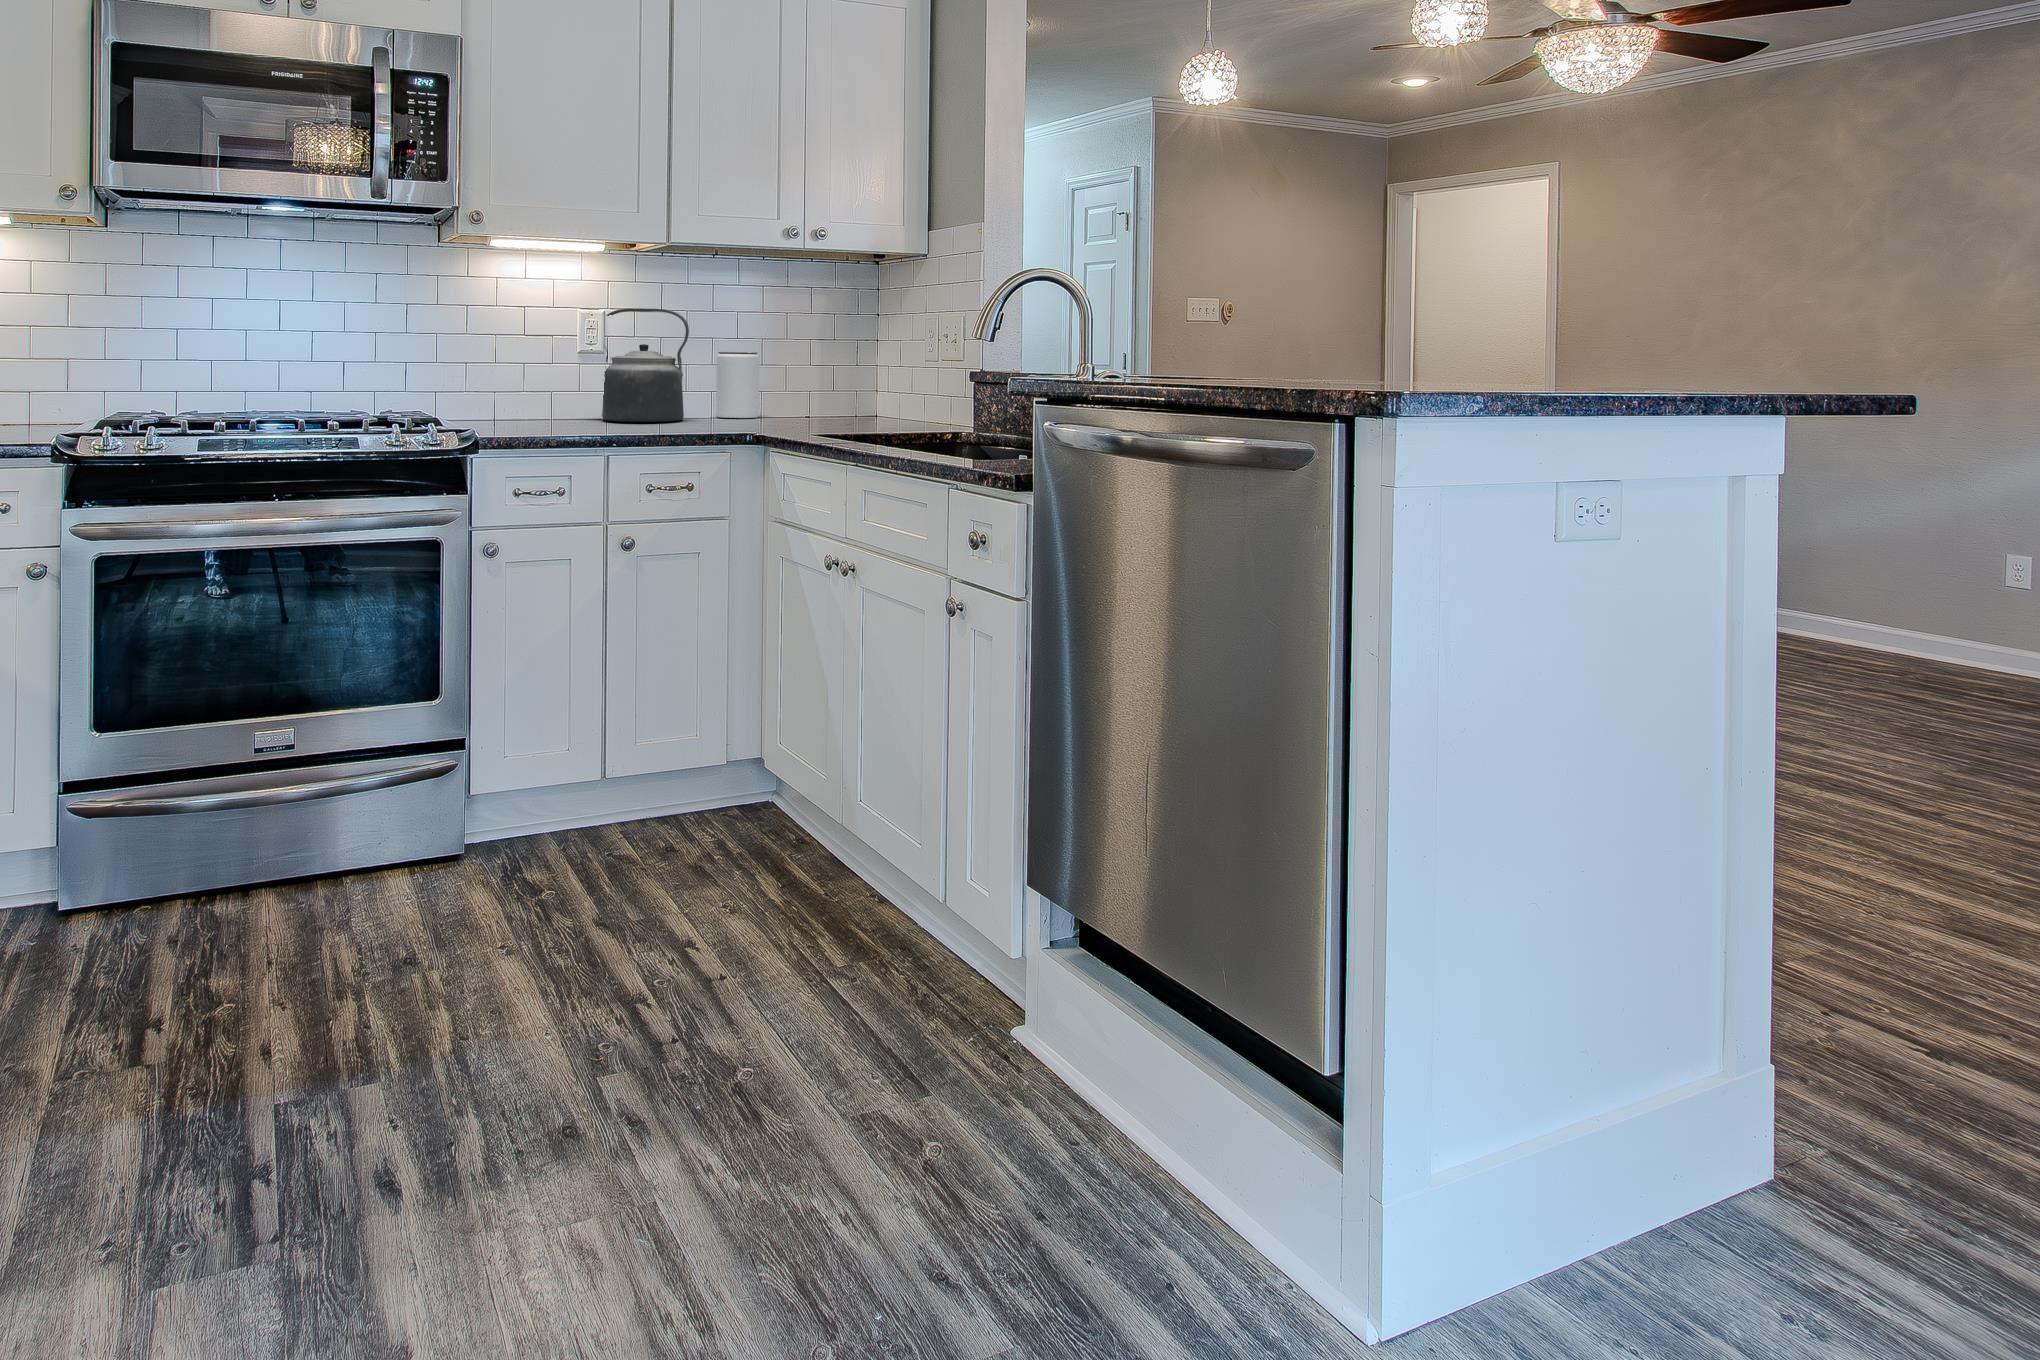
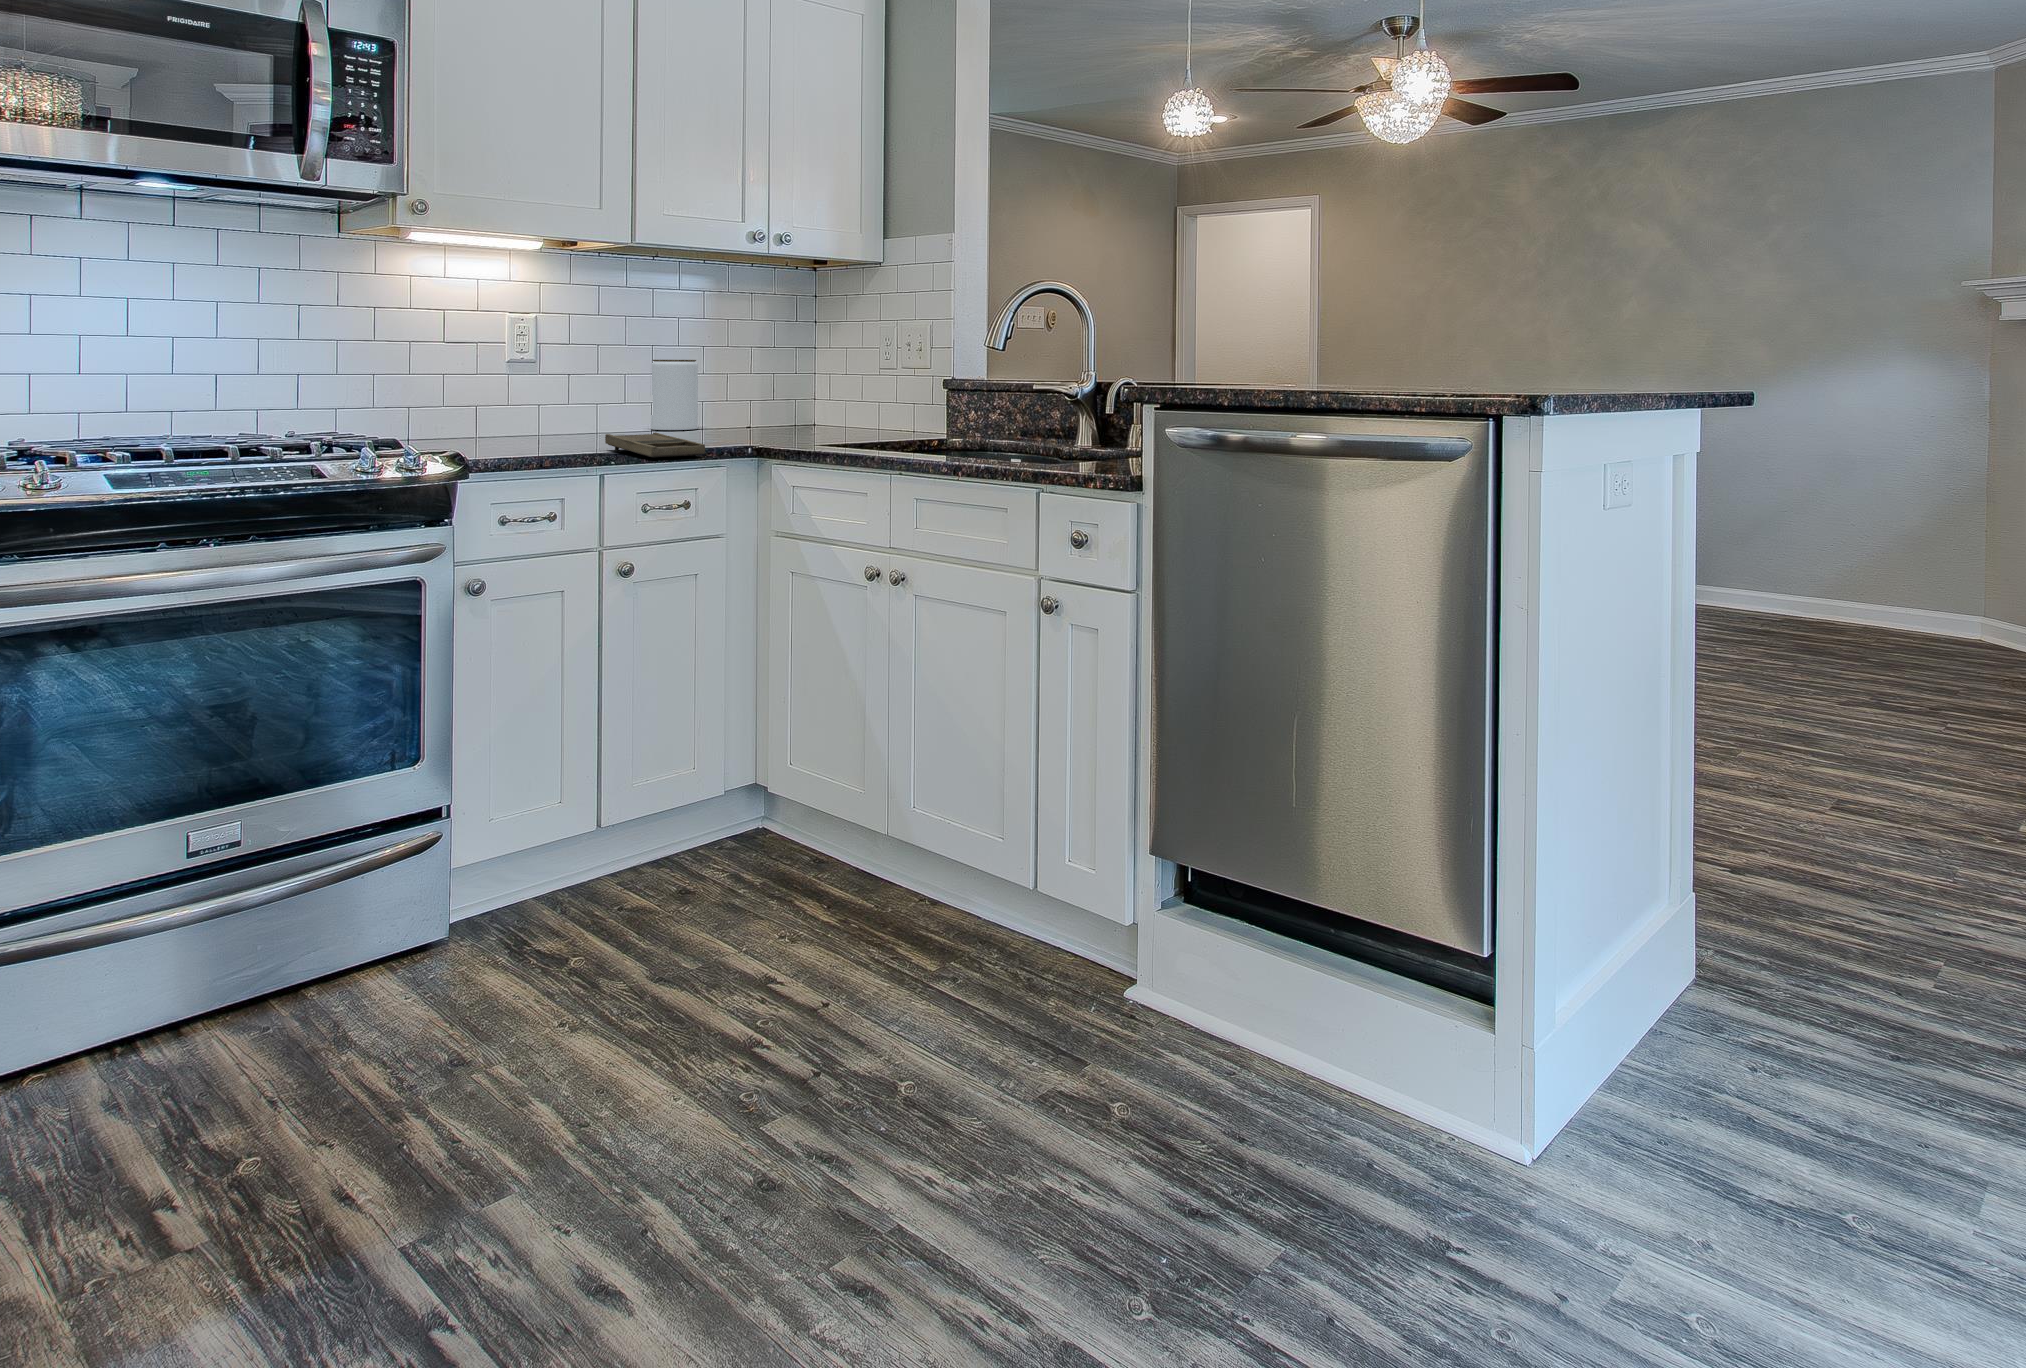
kettle: present [602,308,689,422] -> none [504,312,629,437]
tray: none [635,419,702,441] -> present [605,433,705,457]

